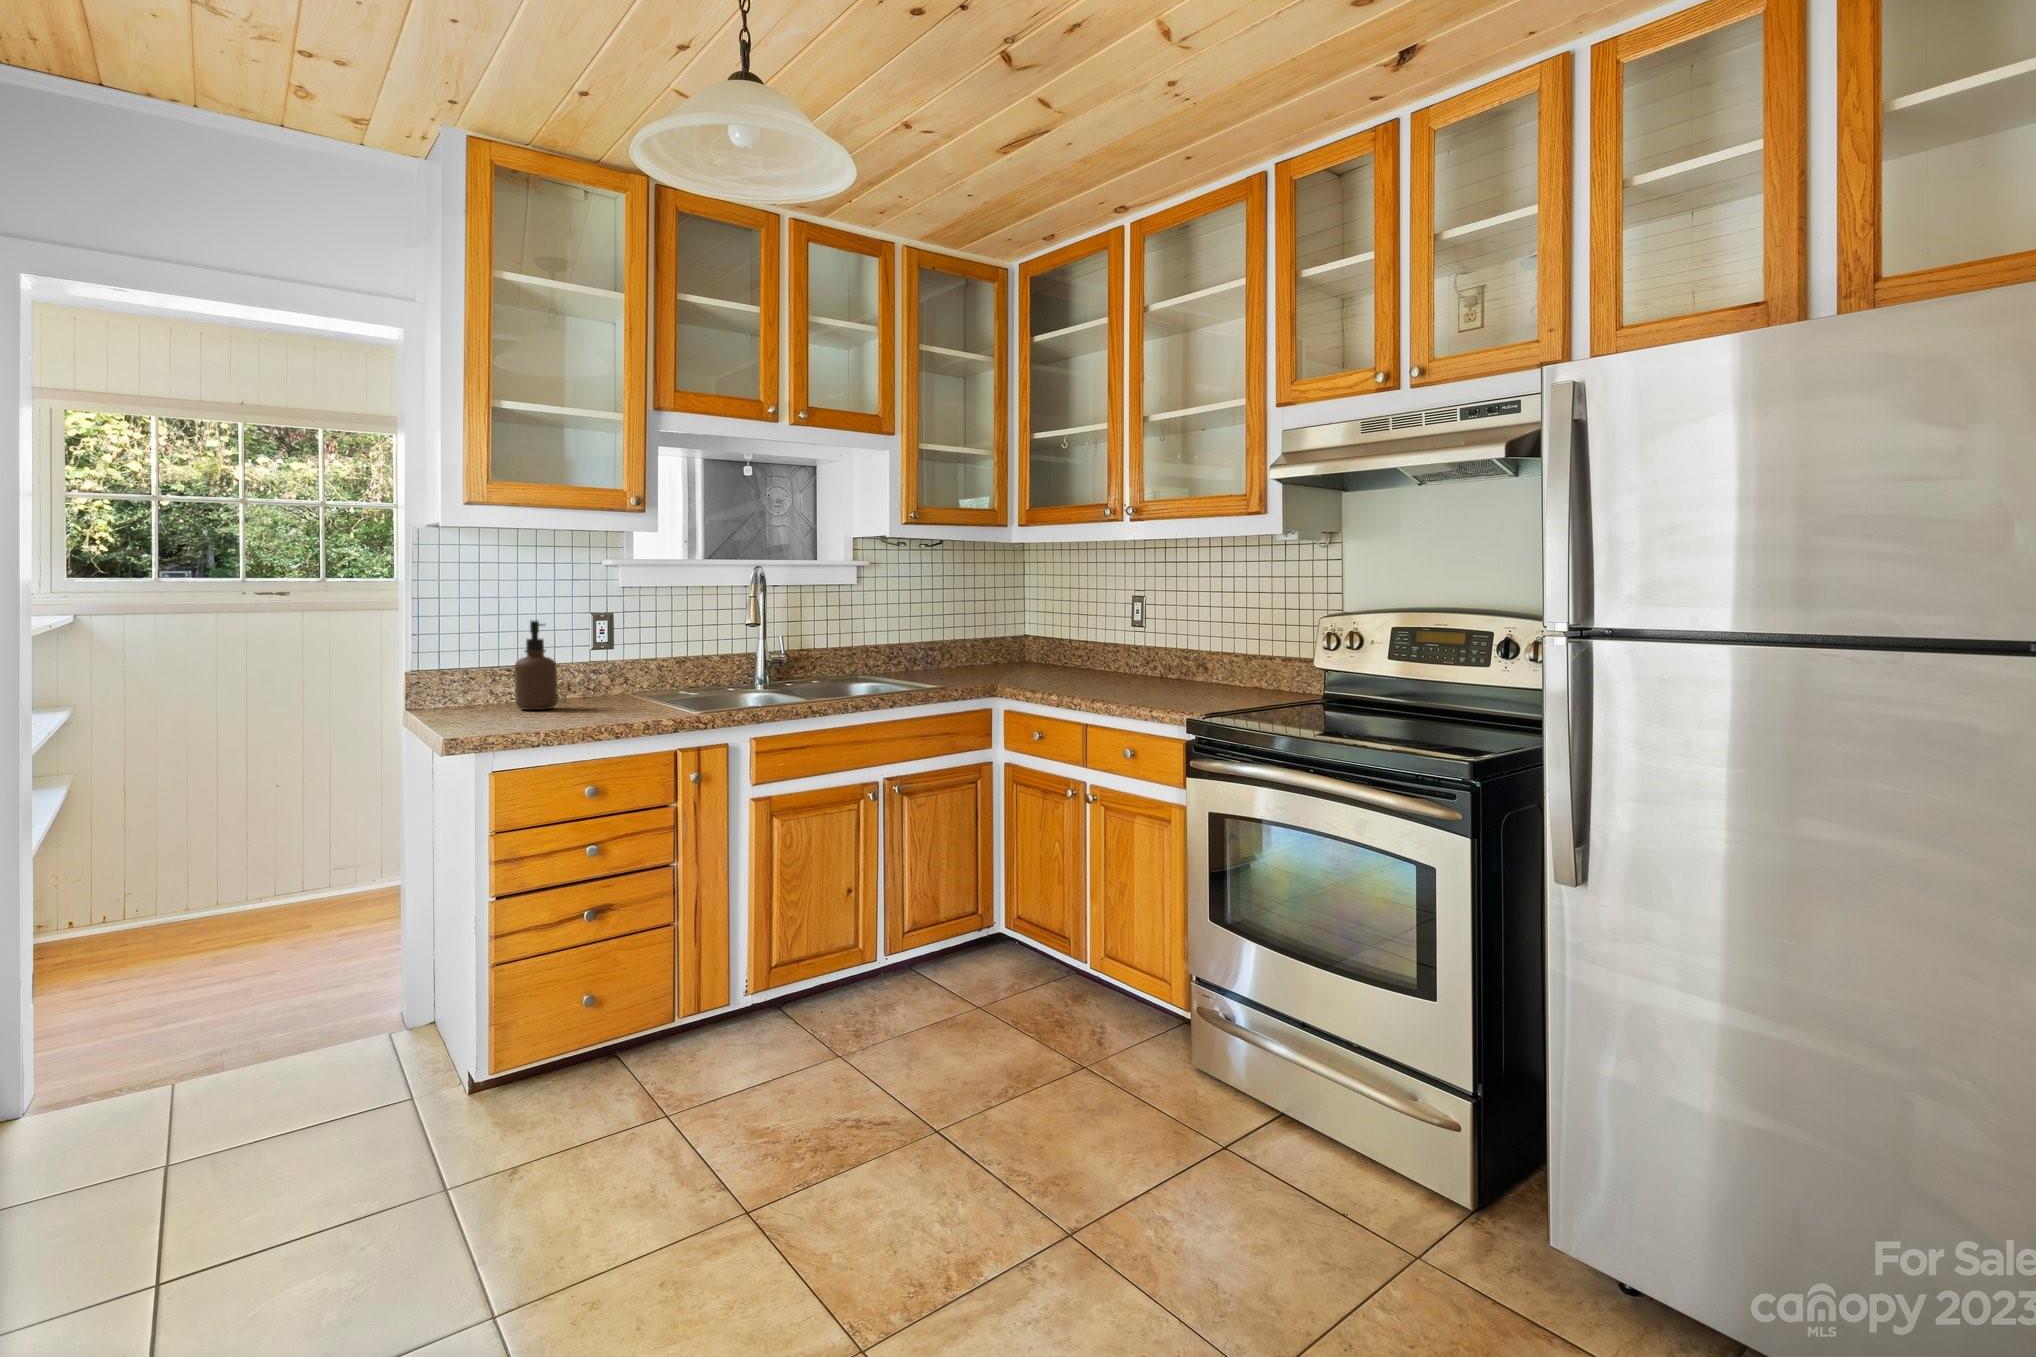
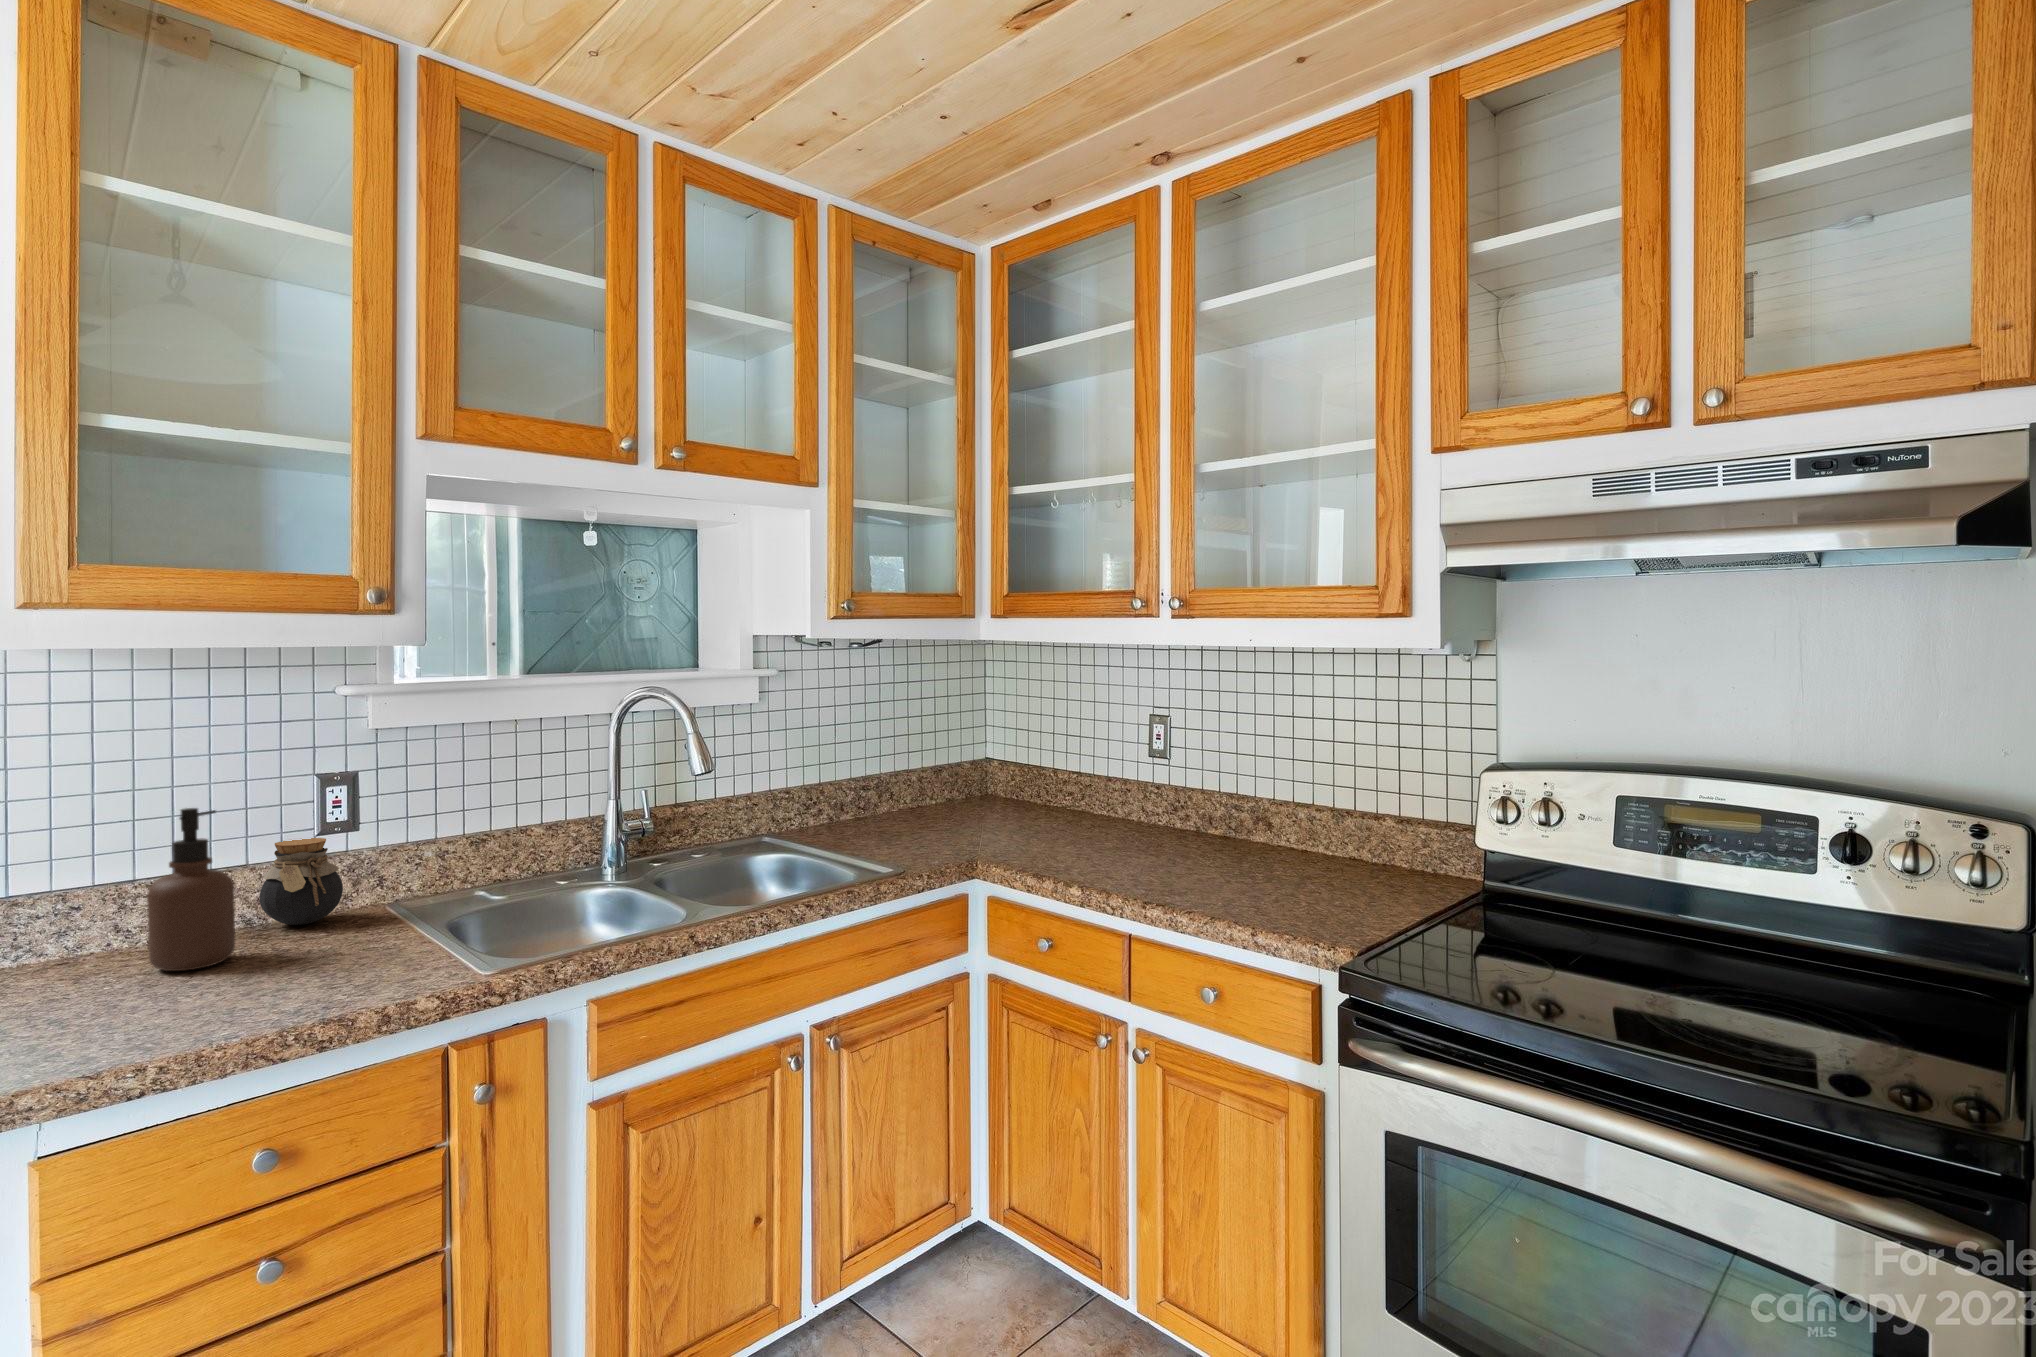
jar: none [563,651,607,701] -> present [260,838,343,925]

